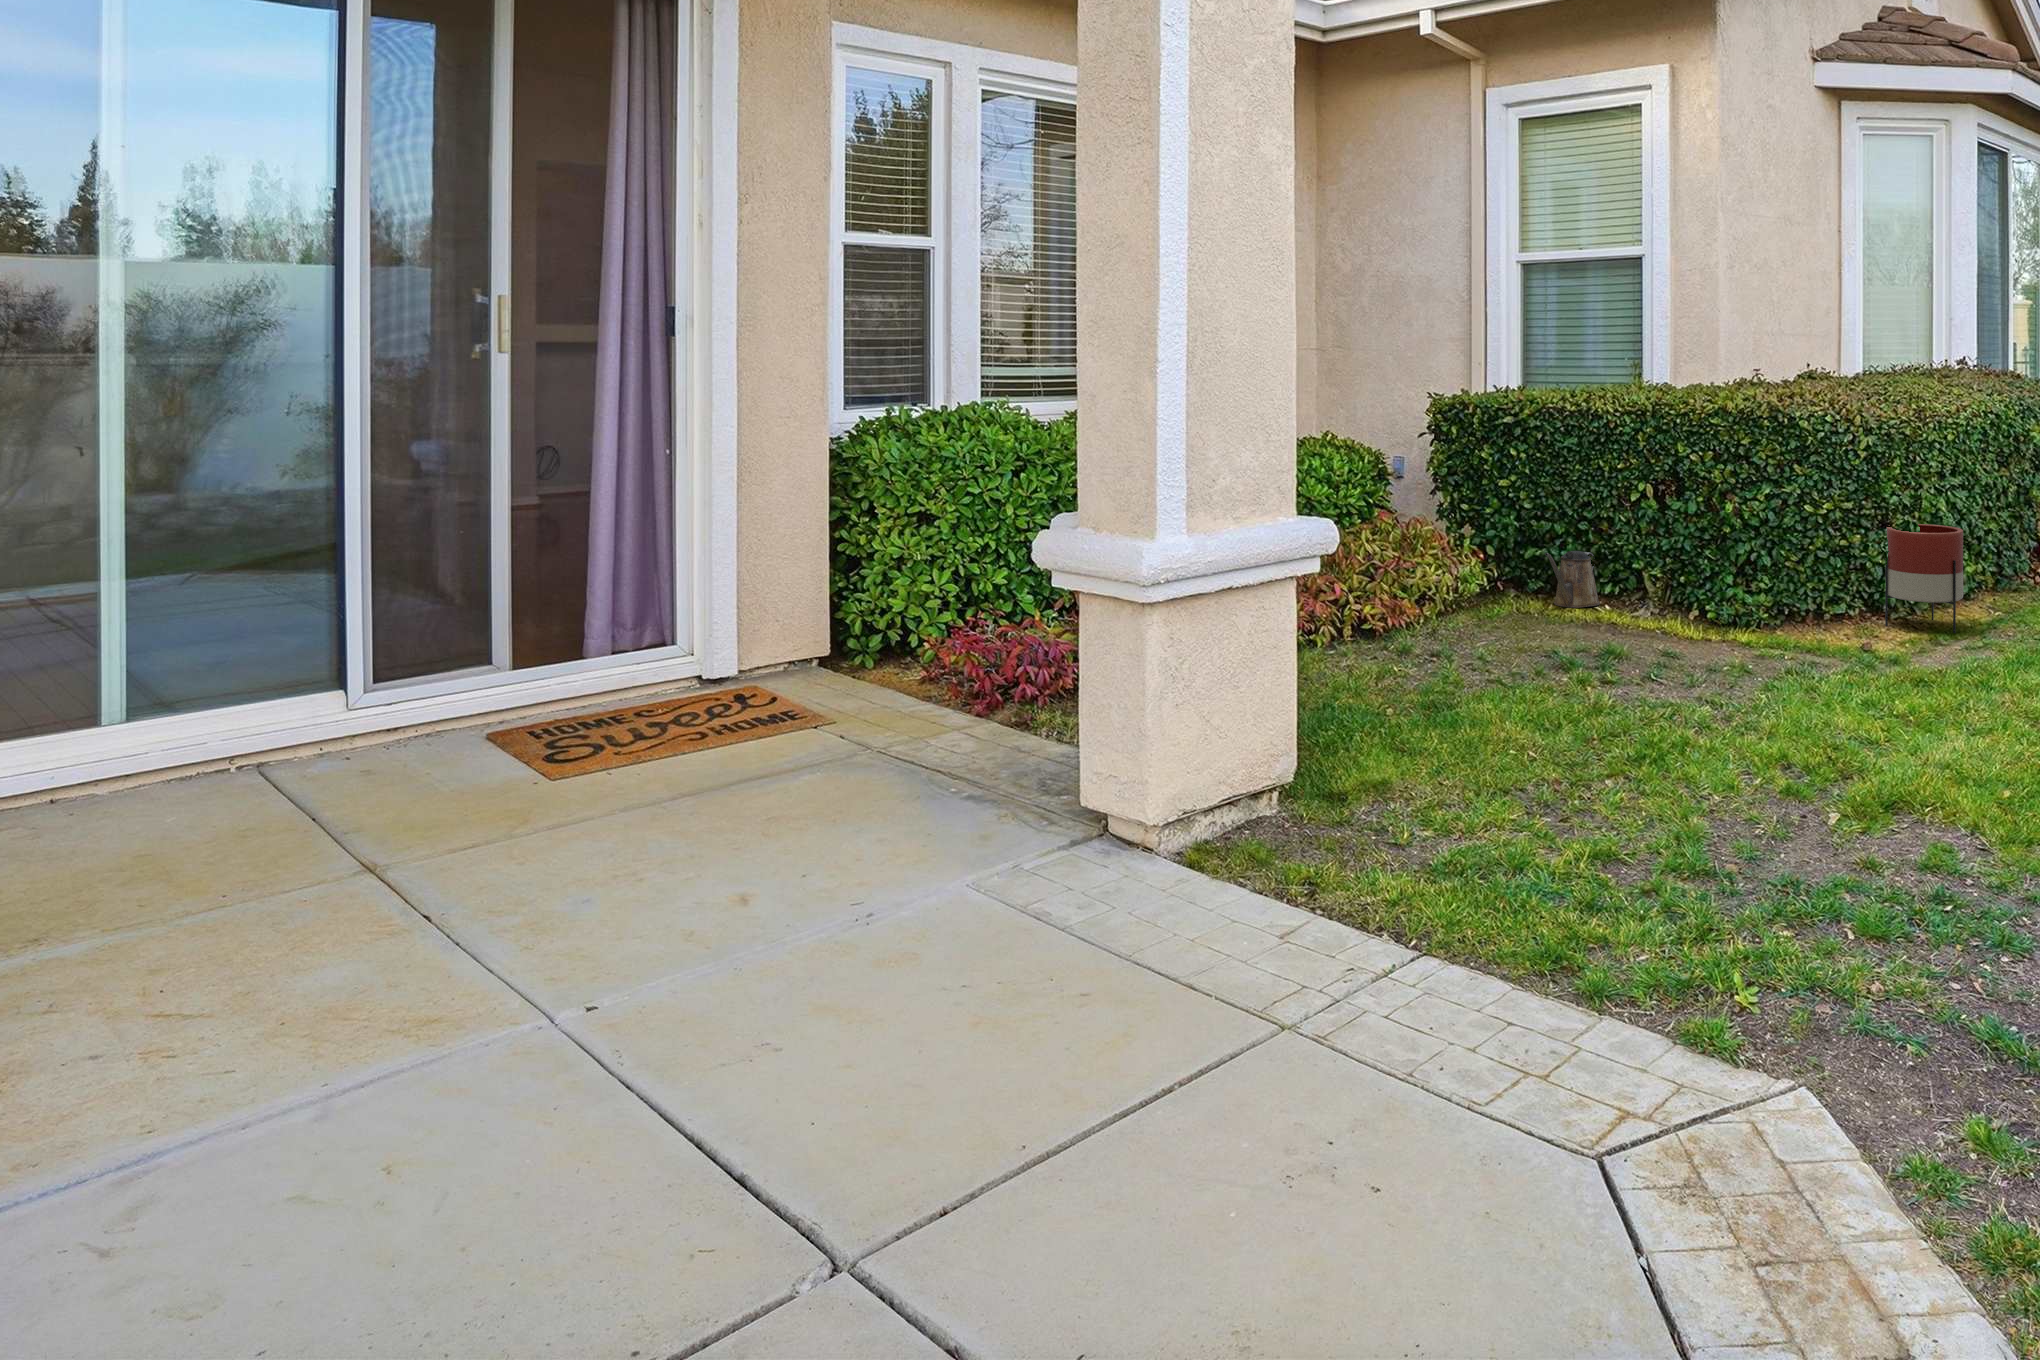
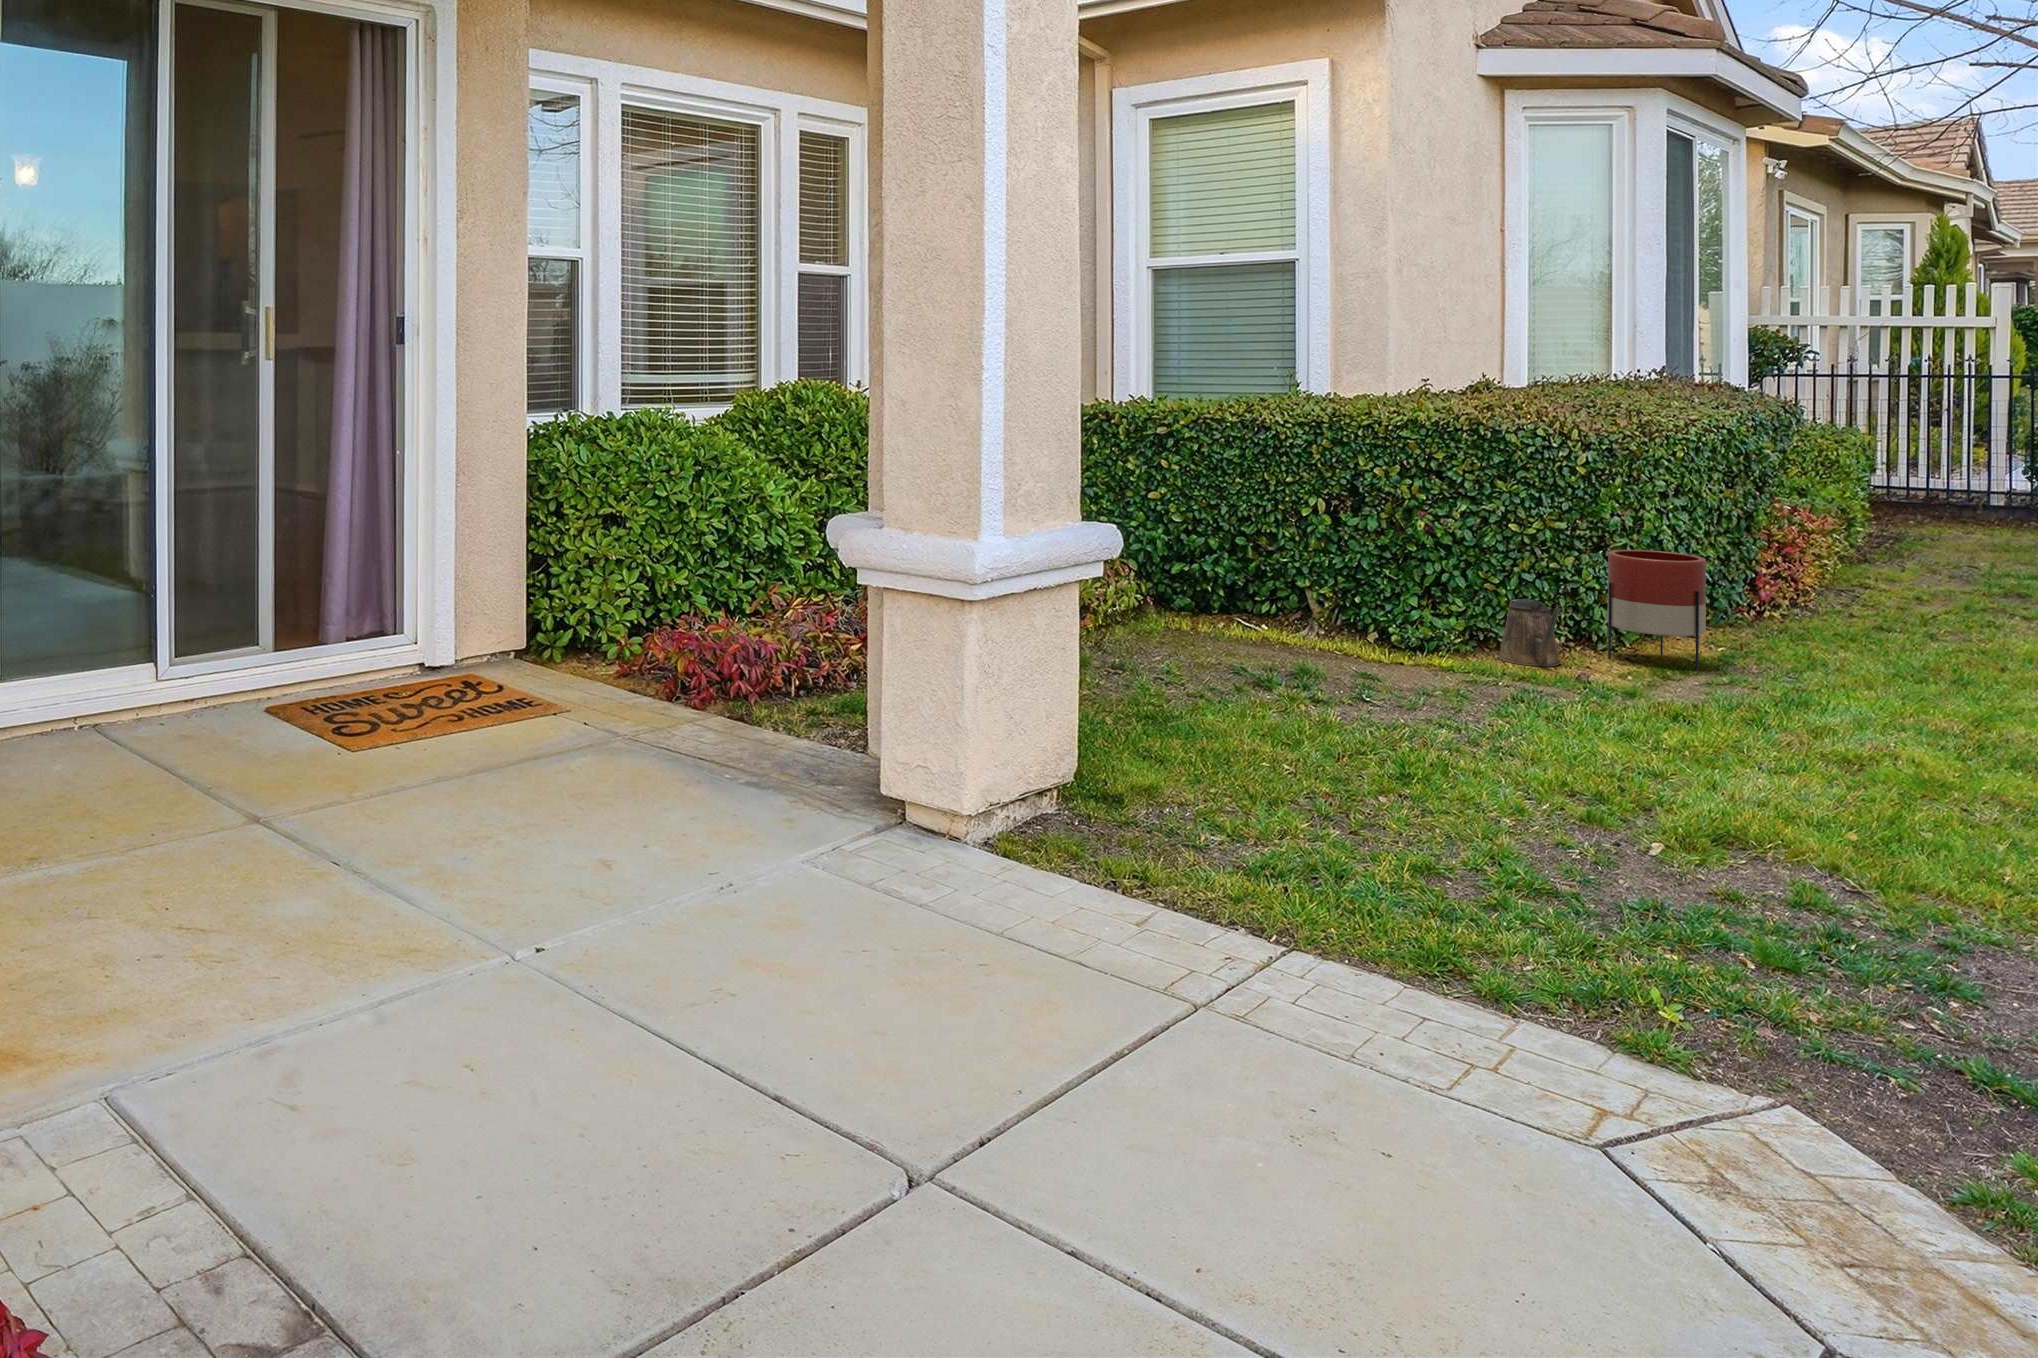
watering can: present [1545,551,1600,608] -> present [1498,599,1562,667]

